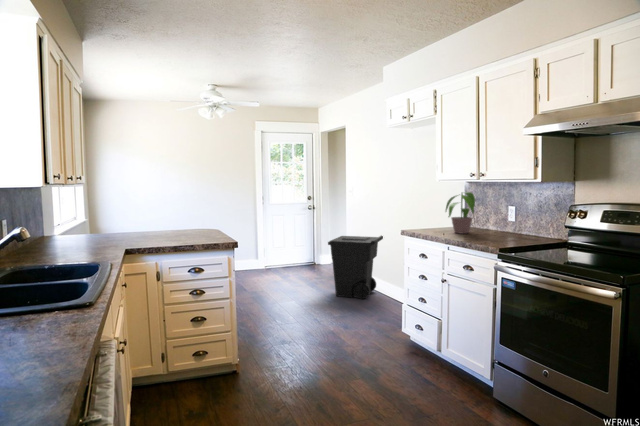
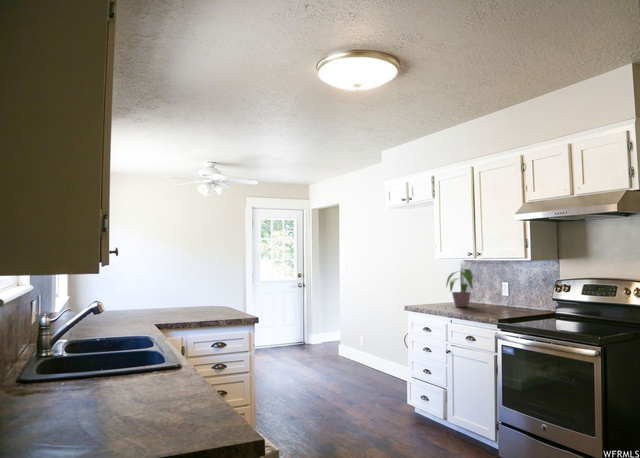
trash can: present [328,236,383,299] -> none [326,312,381,378]

